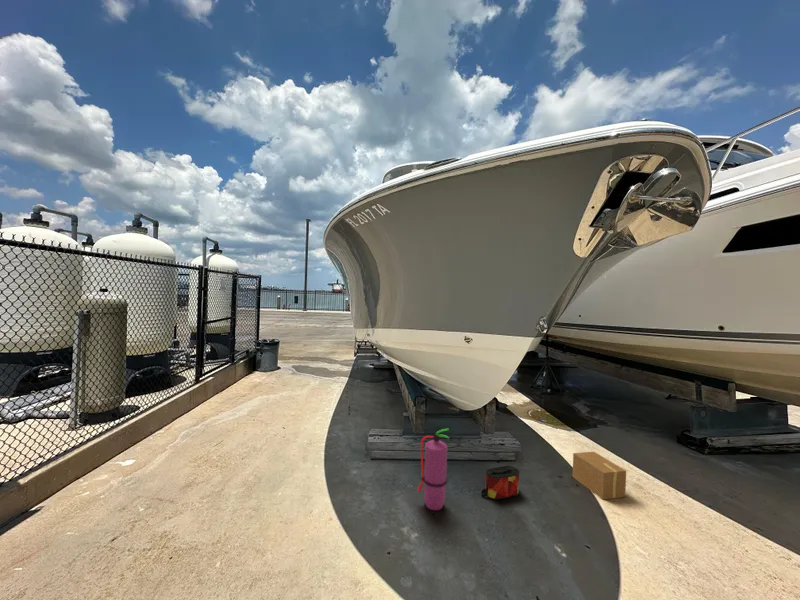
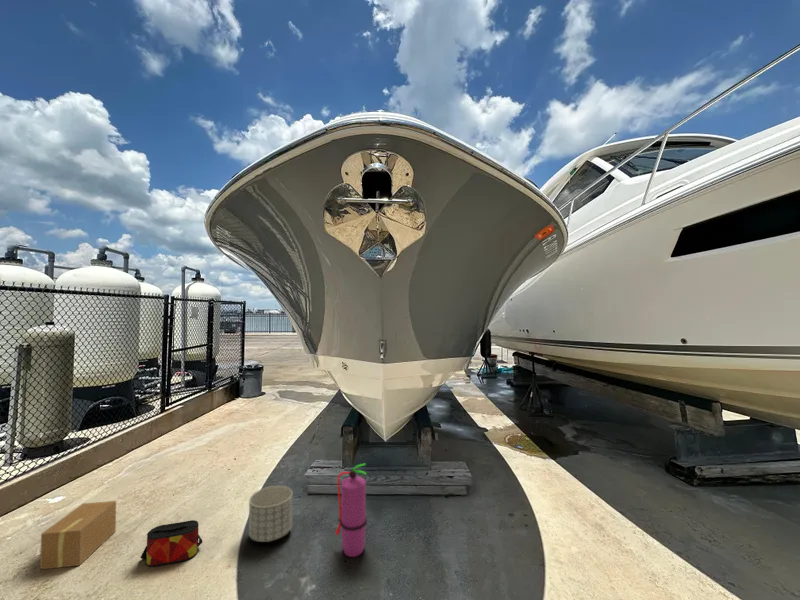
planter: none [335,449,373,498] -> present [249,486,292,542]
cardboard box: present [572,452,626,499] -> present [40,501,116,569]
bag: present [481,466,519,500] -> present [140,520,202,567]

